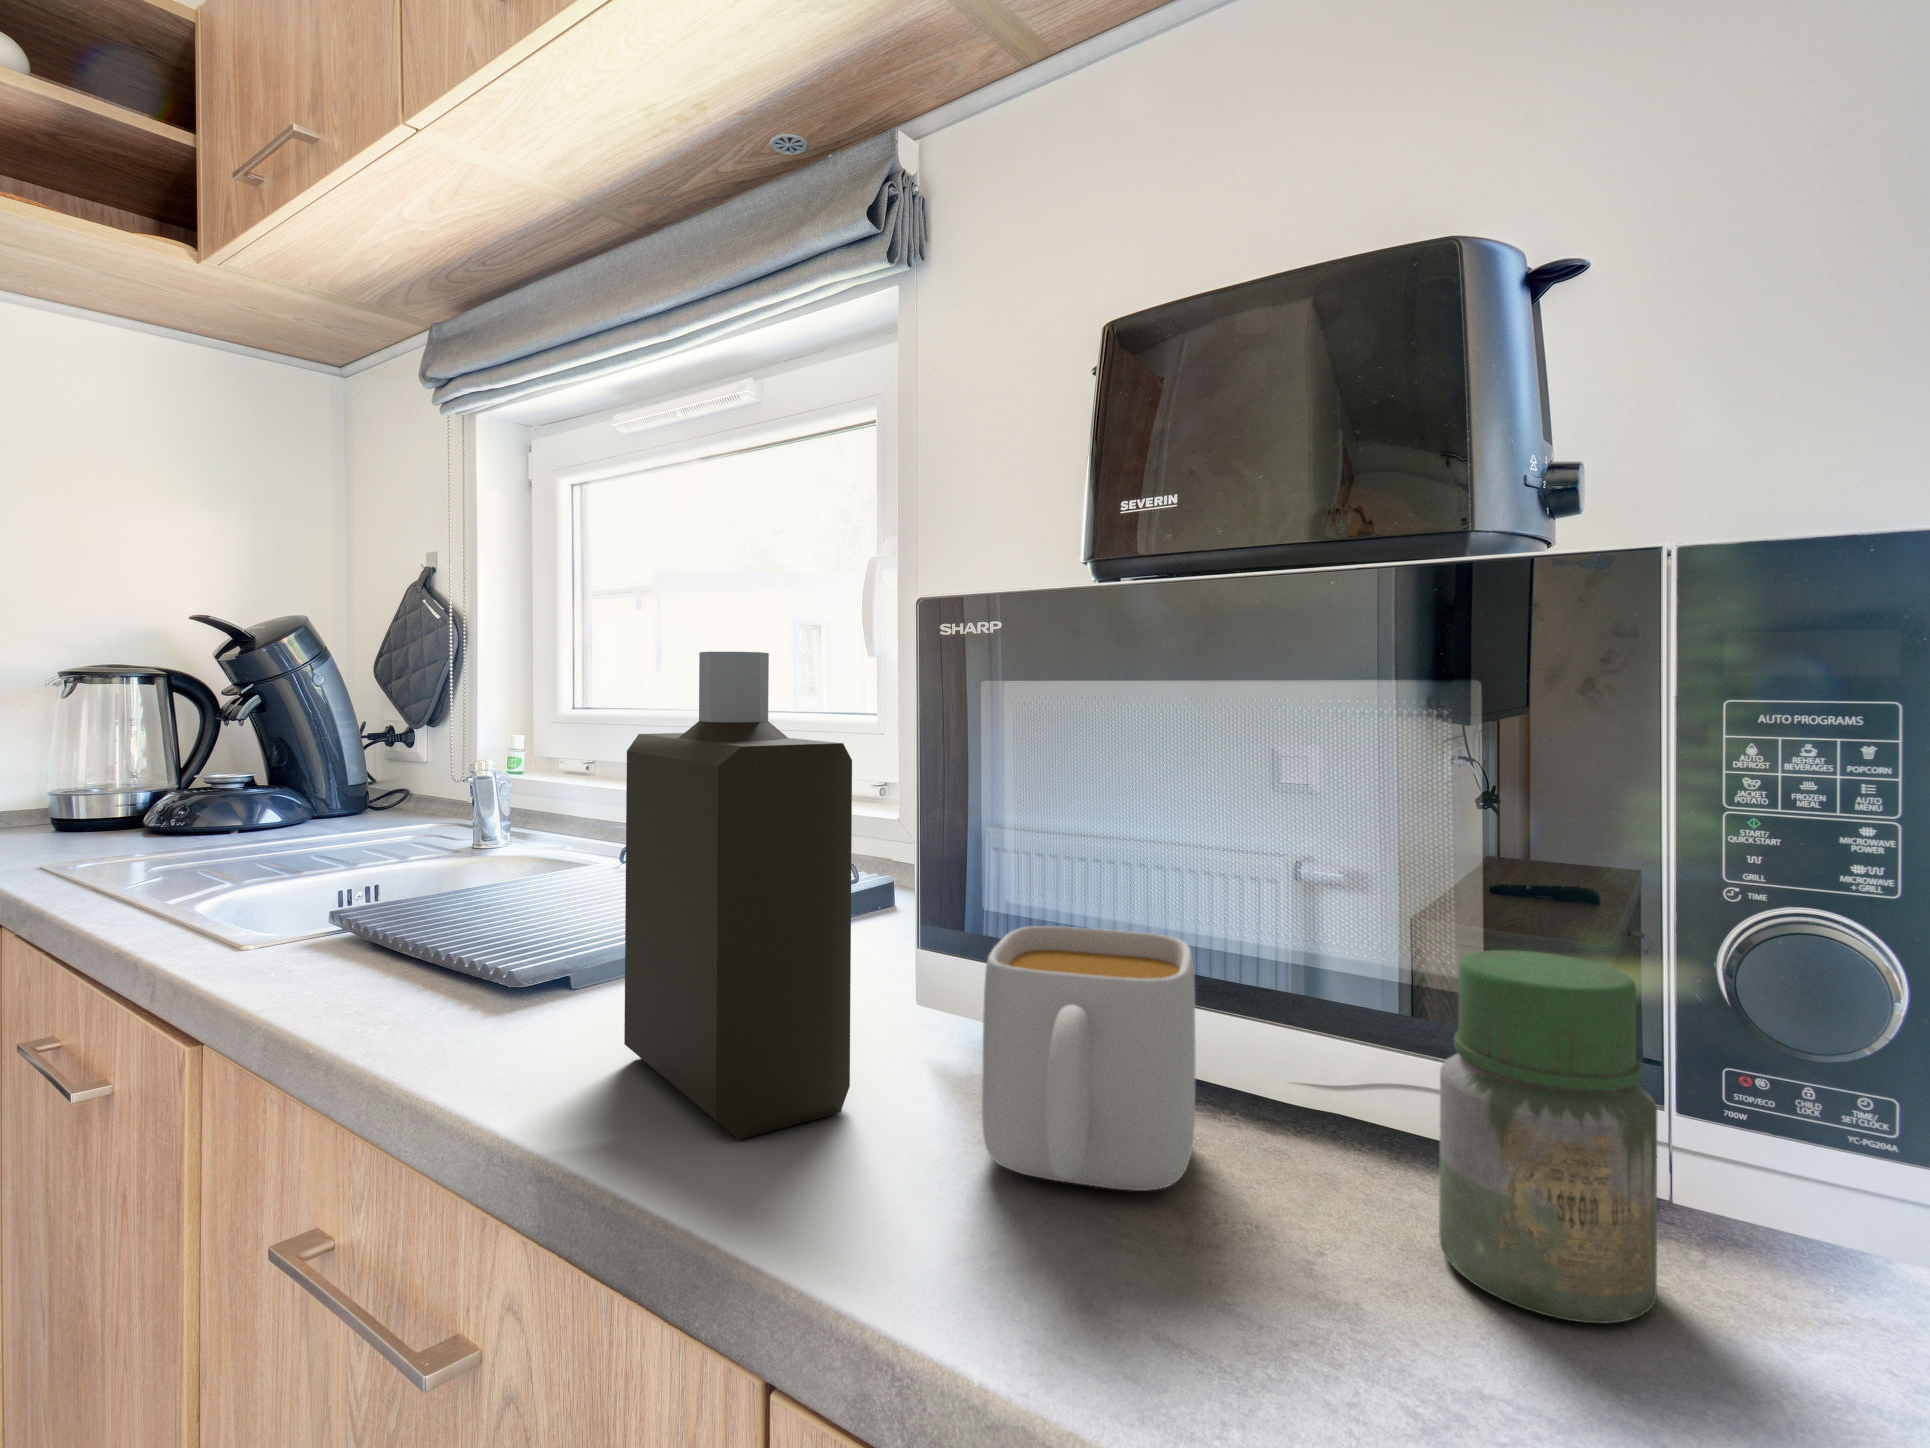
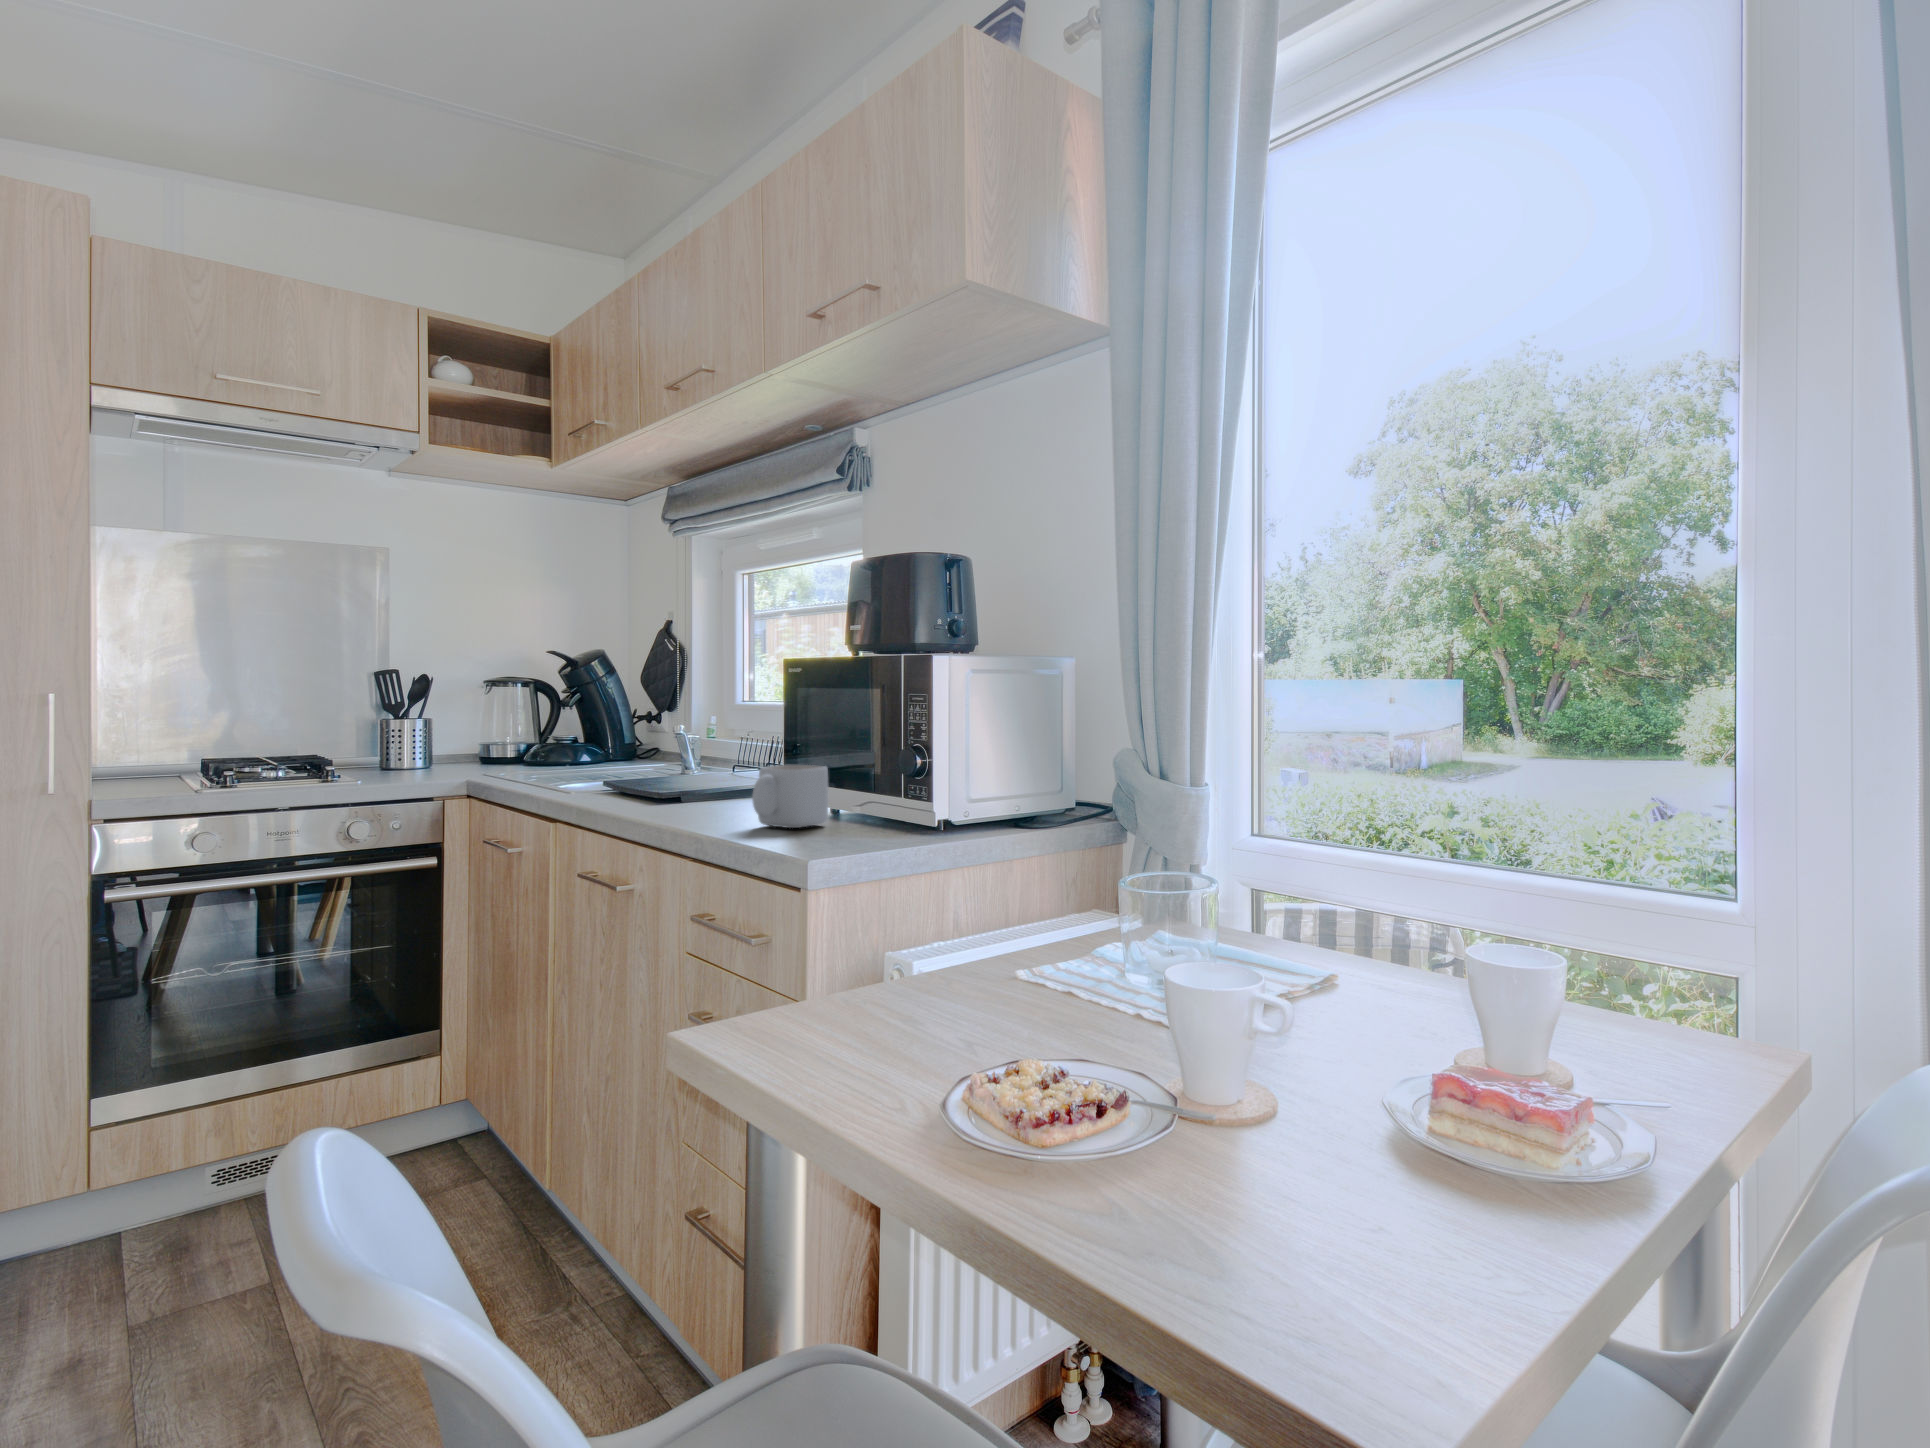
bottle: present [624,652,852,1139] -> none [684,680,742,822]
jar: present [1439,950,1657,1323] -> none [842,760,889,840]

